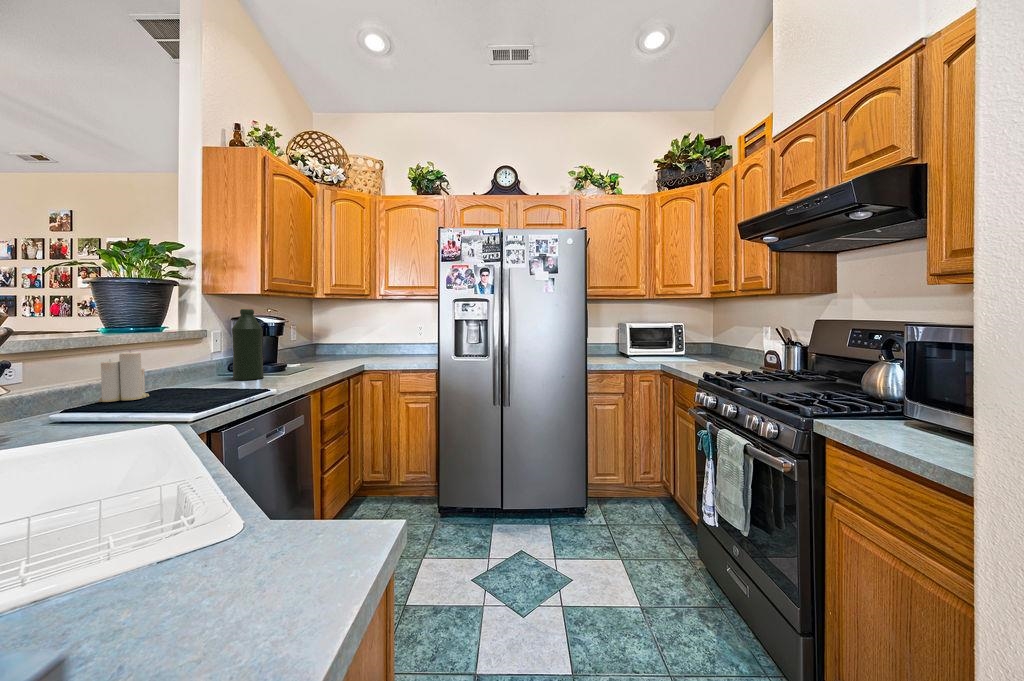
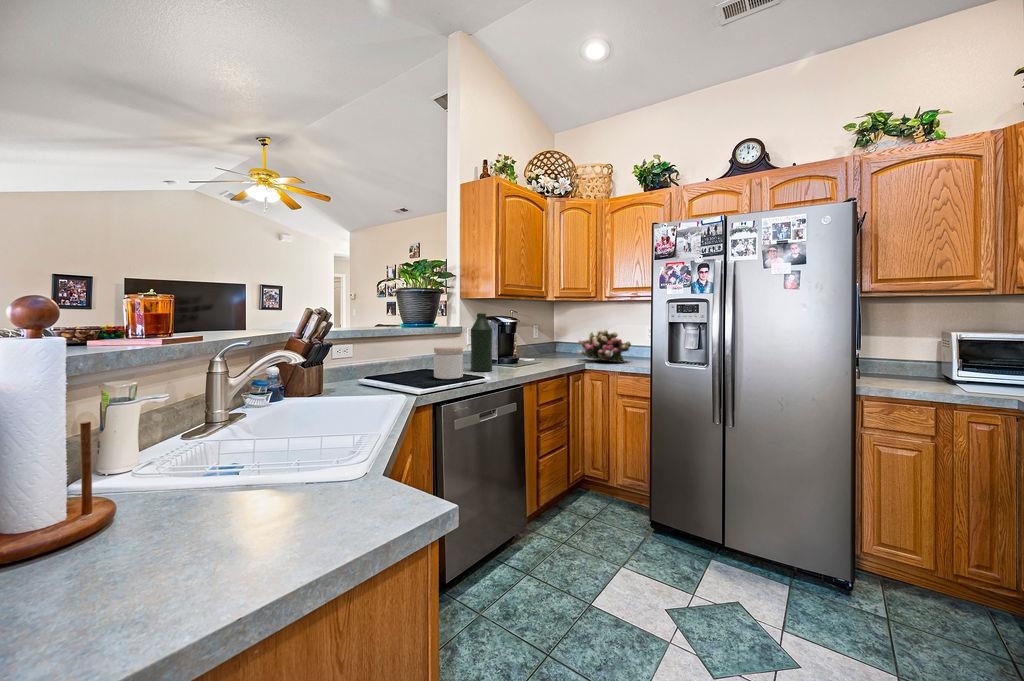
flower arrangement: none [356,328,410,361] -> present [578,330,631,362]
jar: none [187,351,232,393] -> present [434,347,463,379]
candle: present [98,352,149,402] -> none [382,342,410,380]

